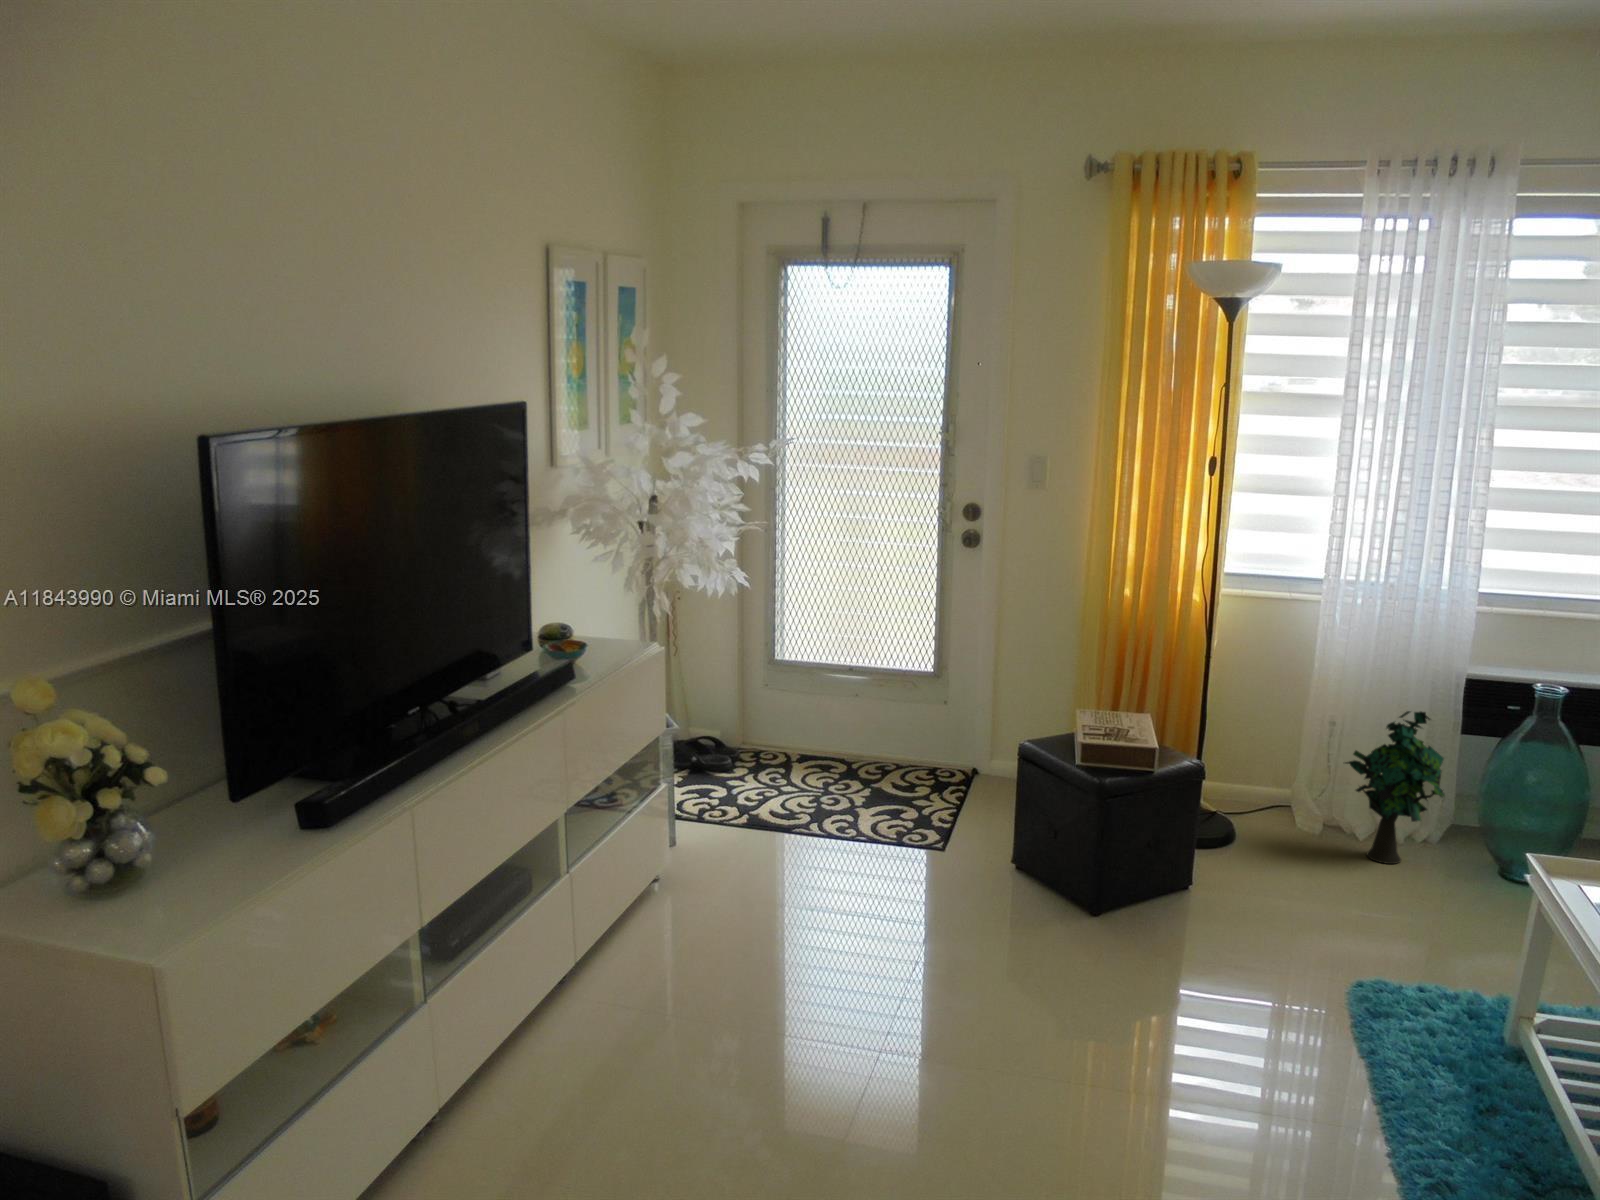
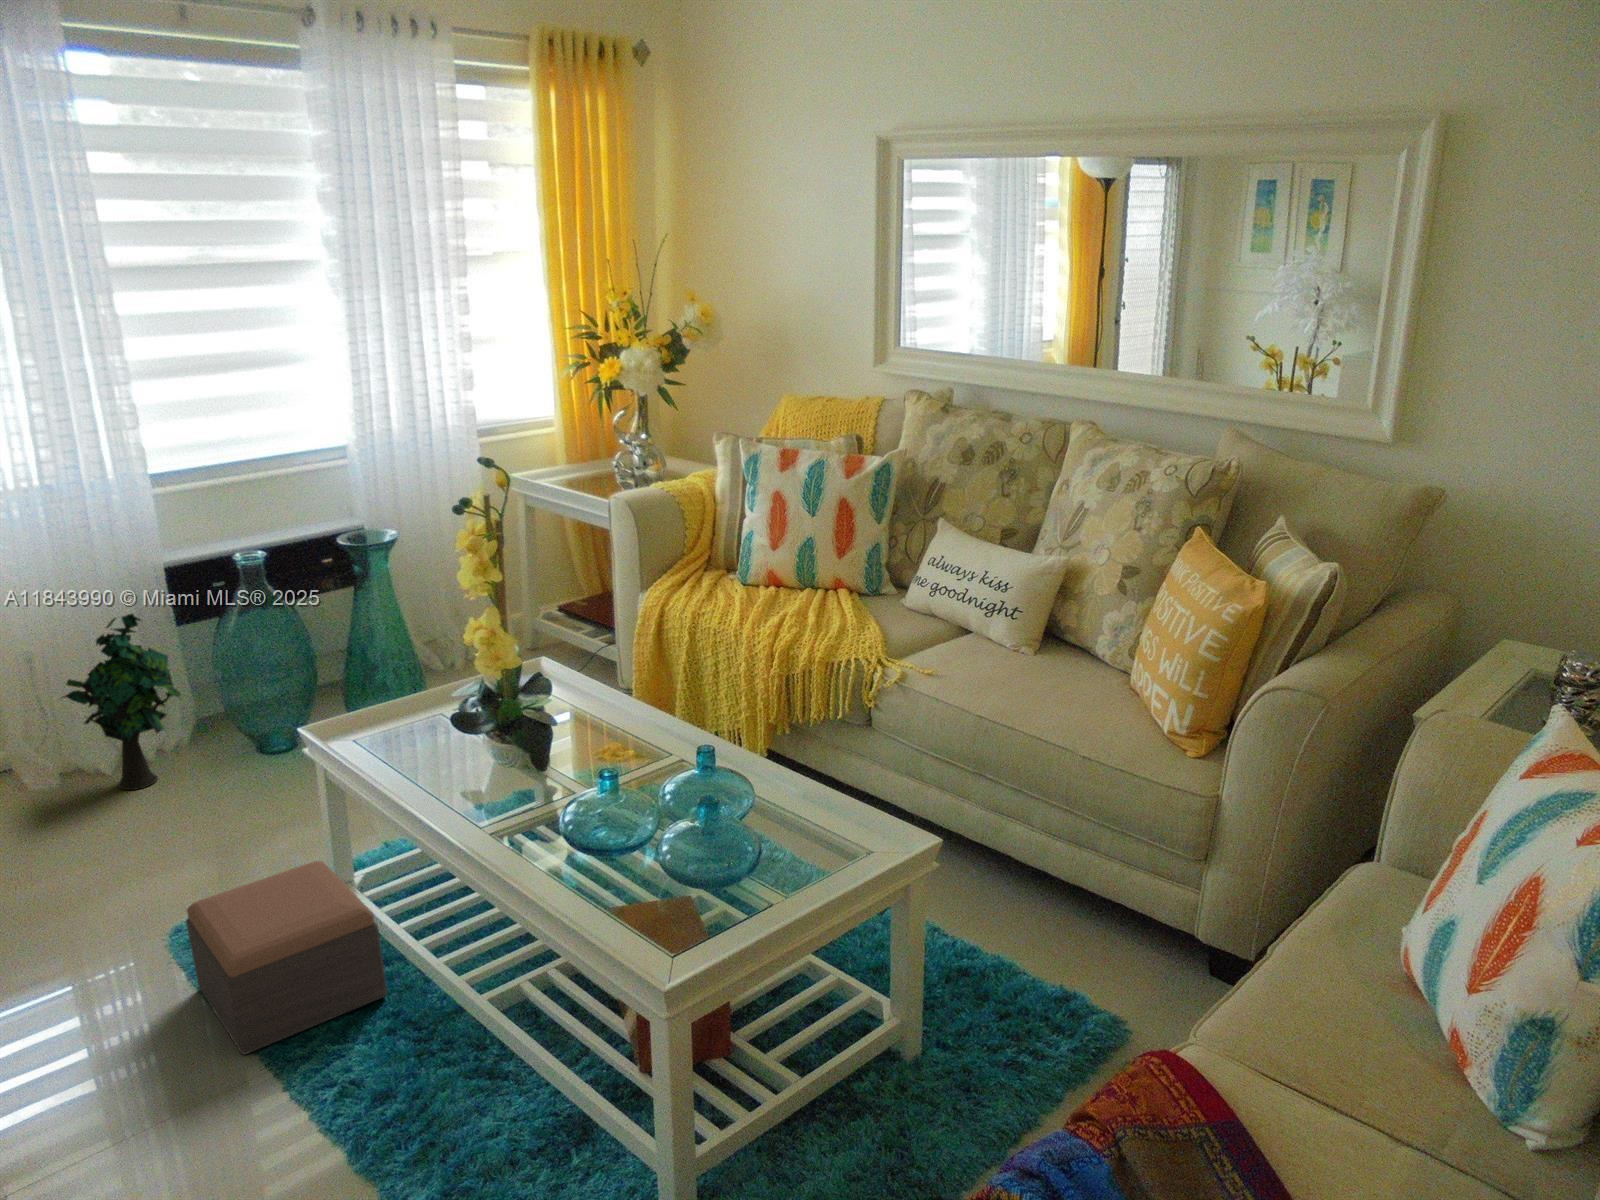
footstool: none [1356,961,1532,1137] -> present [186,861,388,1054]

